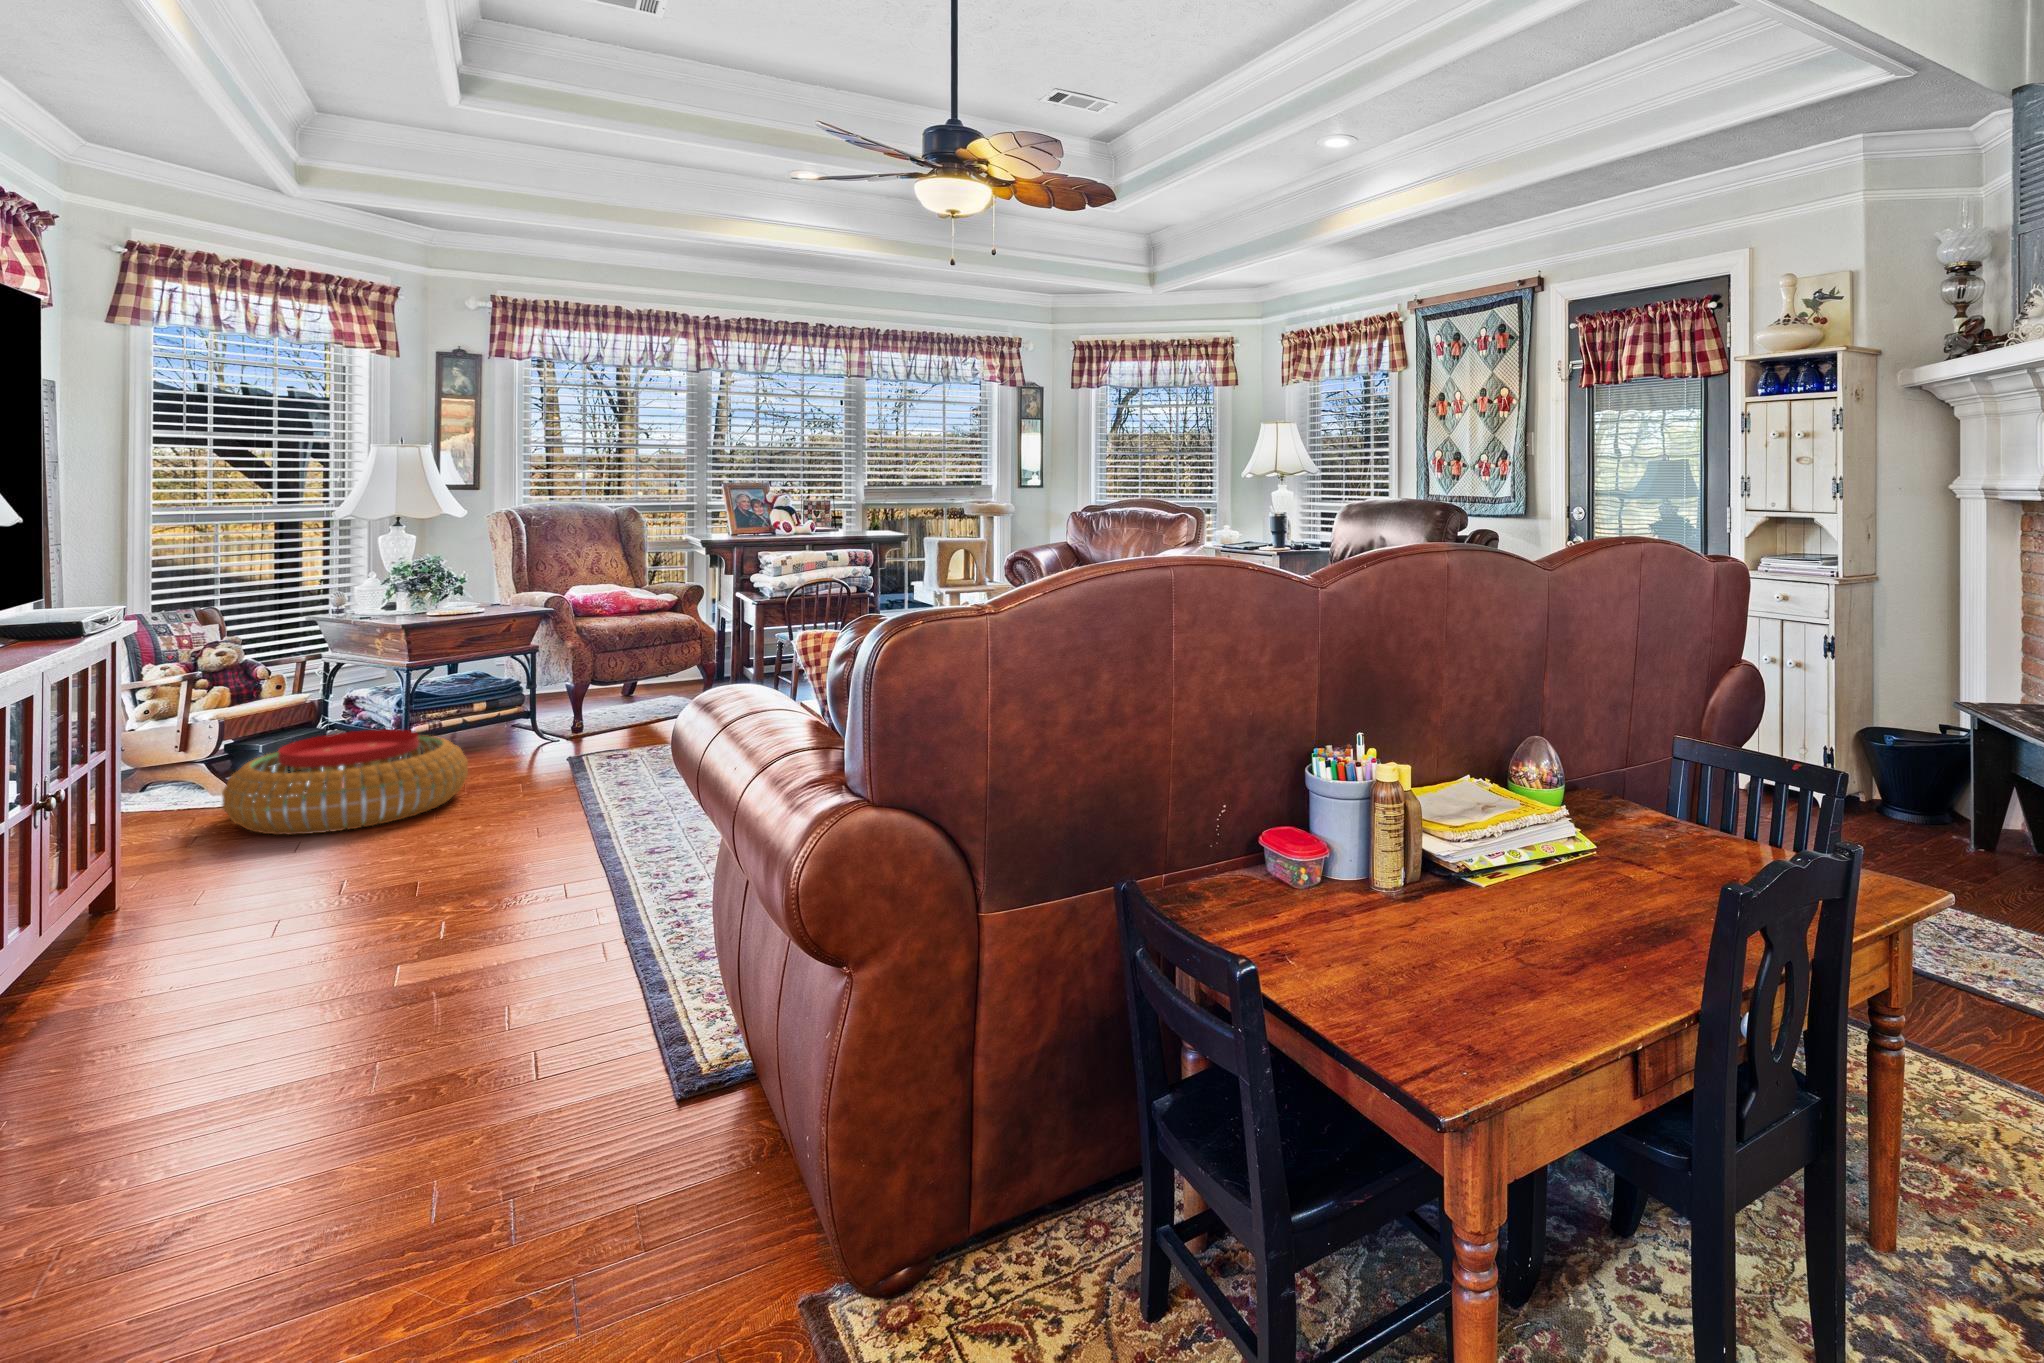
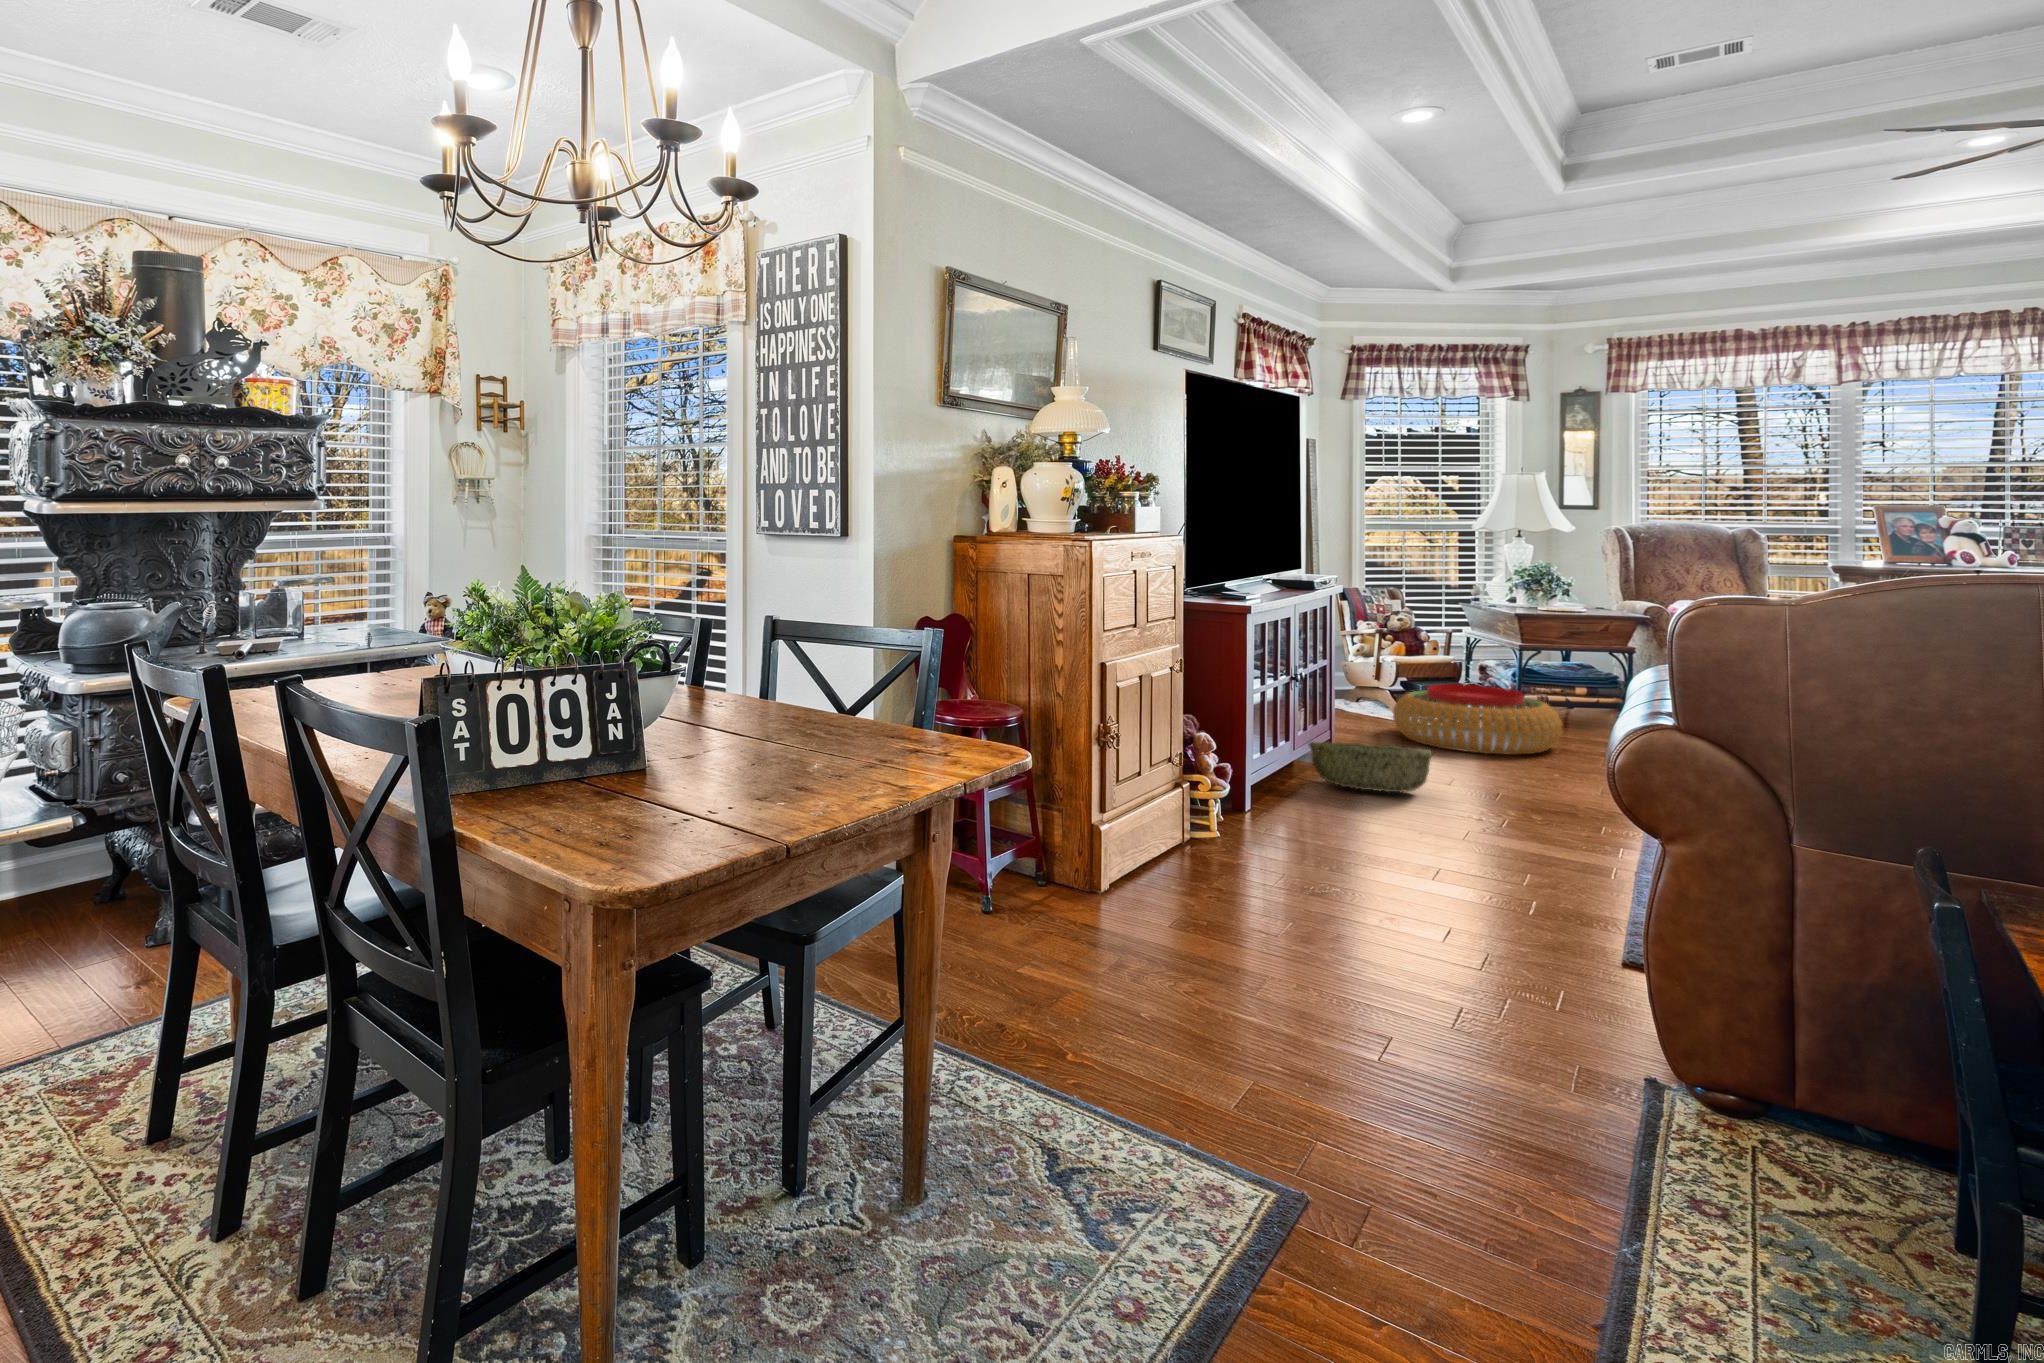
woven basket: none [61,861,299,968] -> present [1309,742,1431,793]

